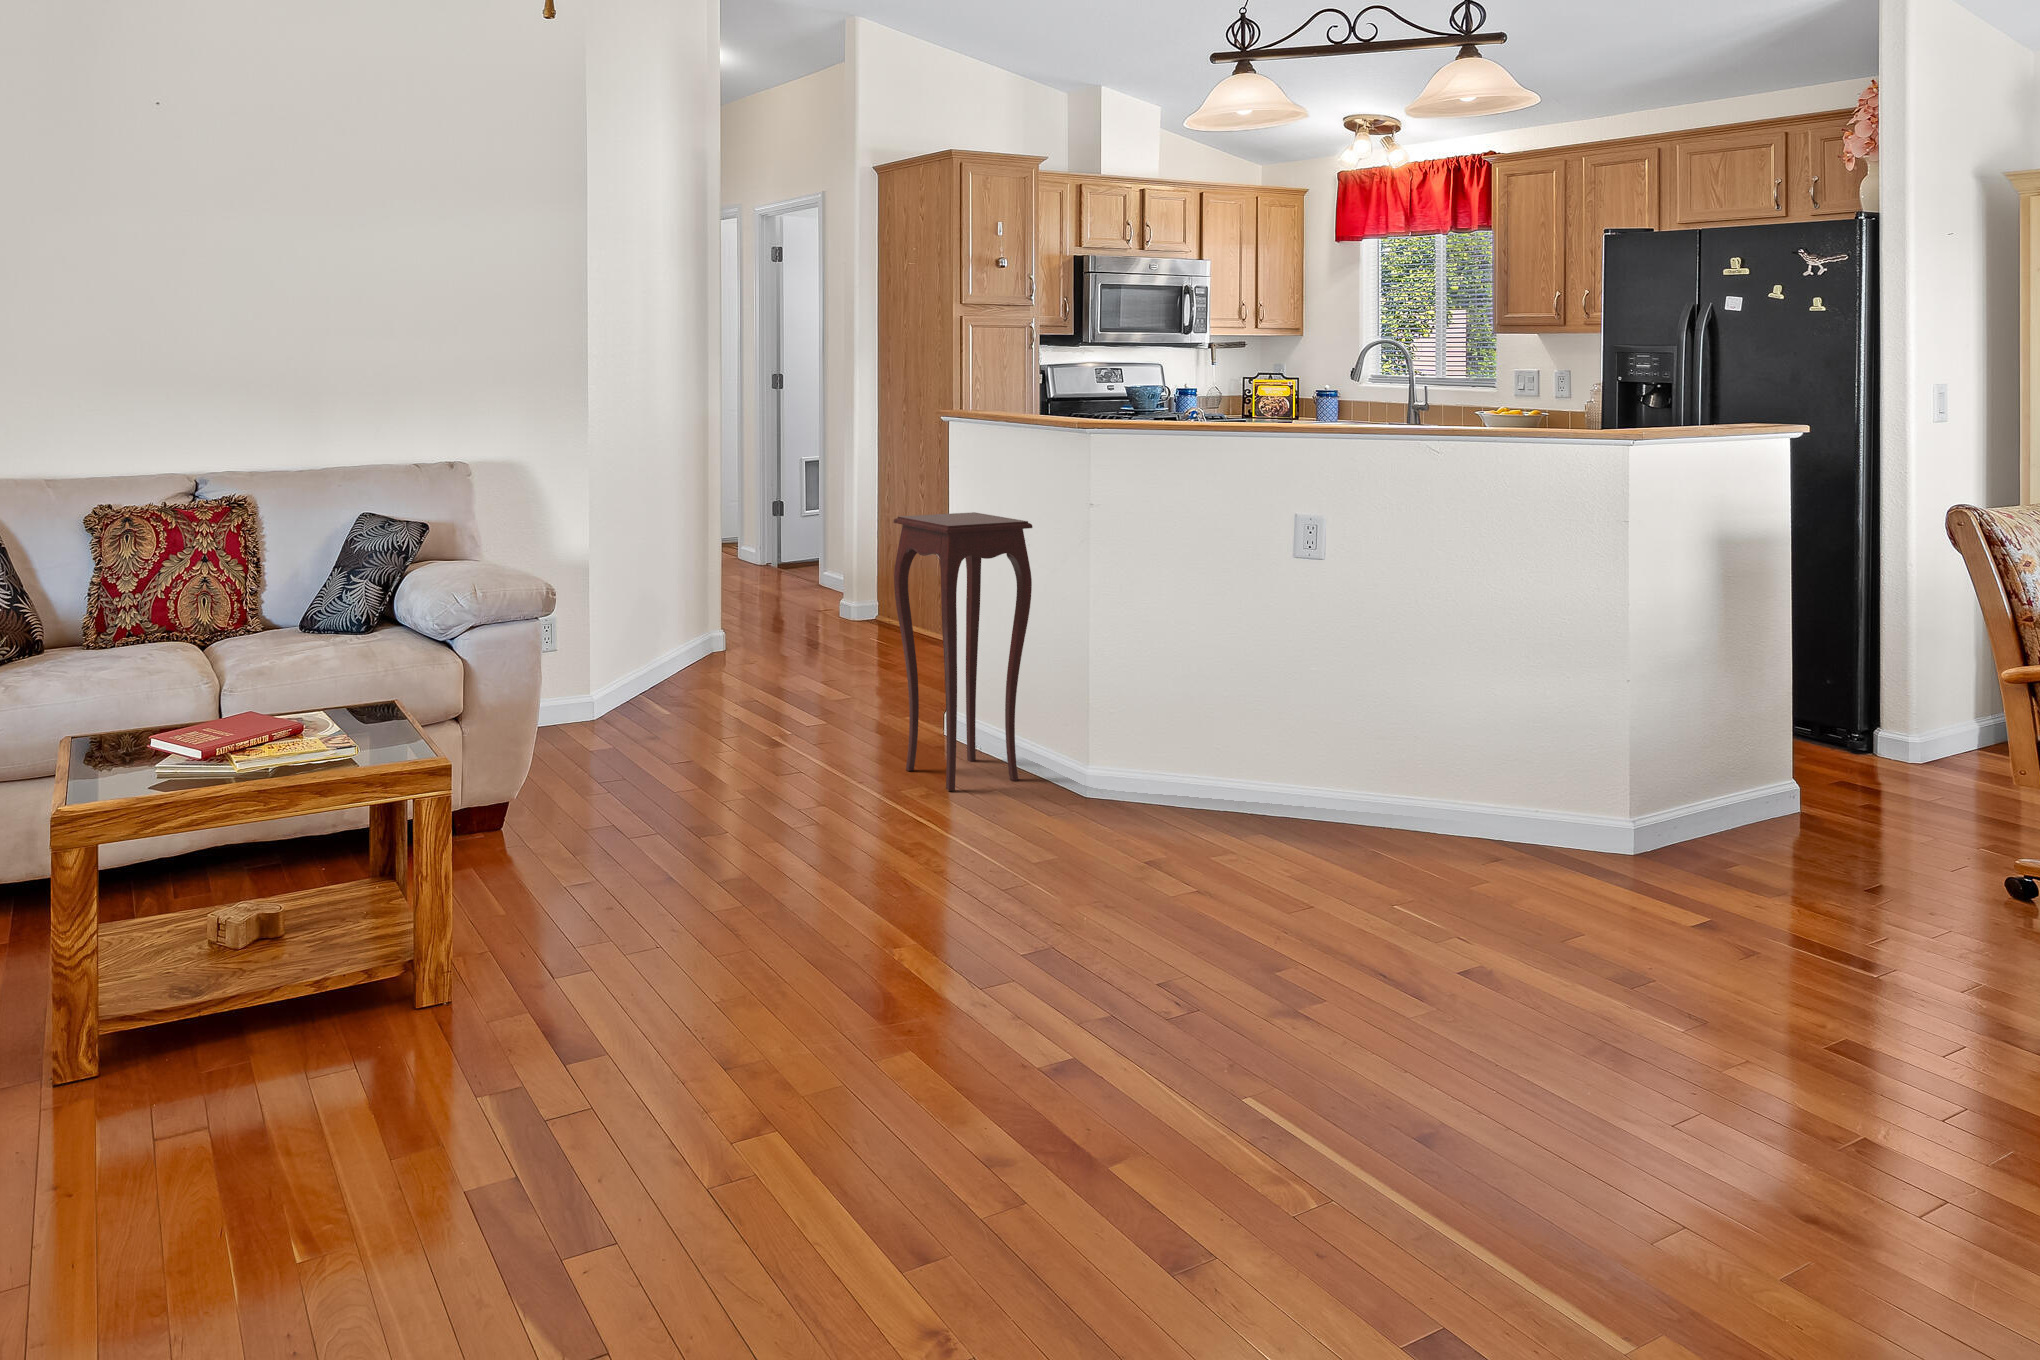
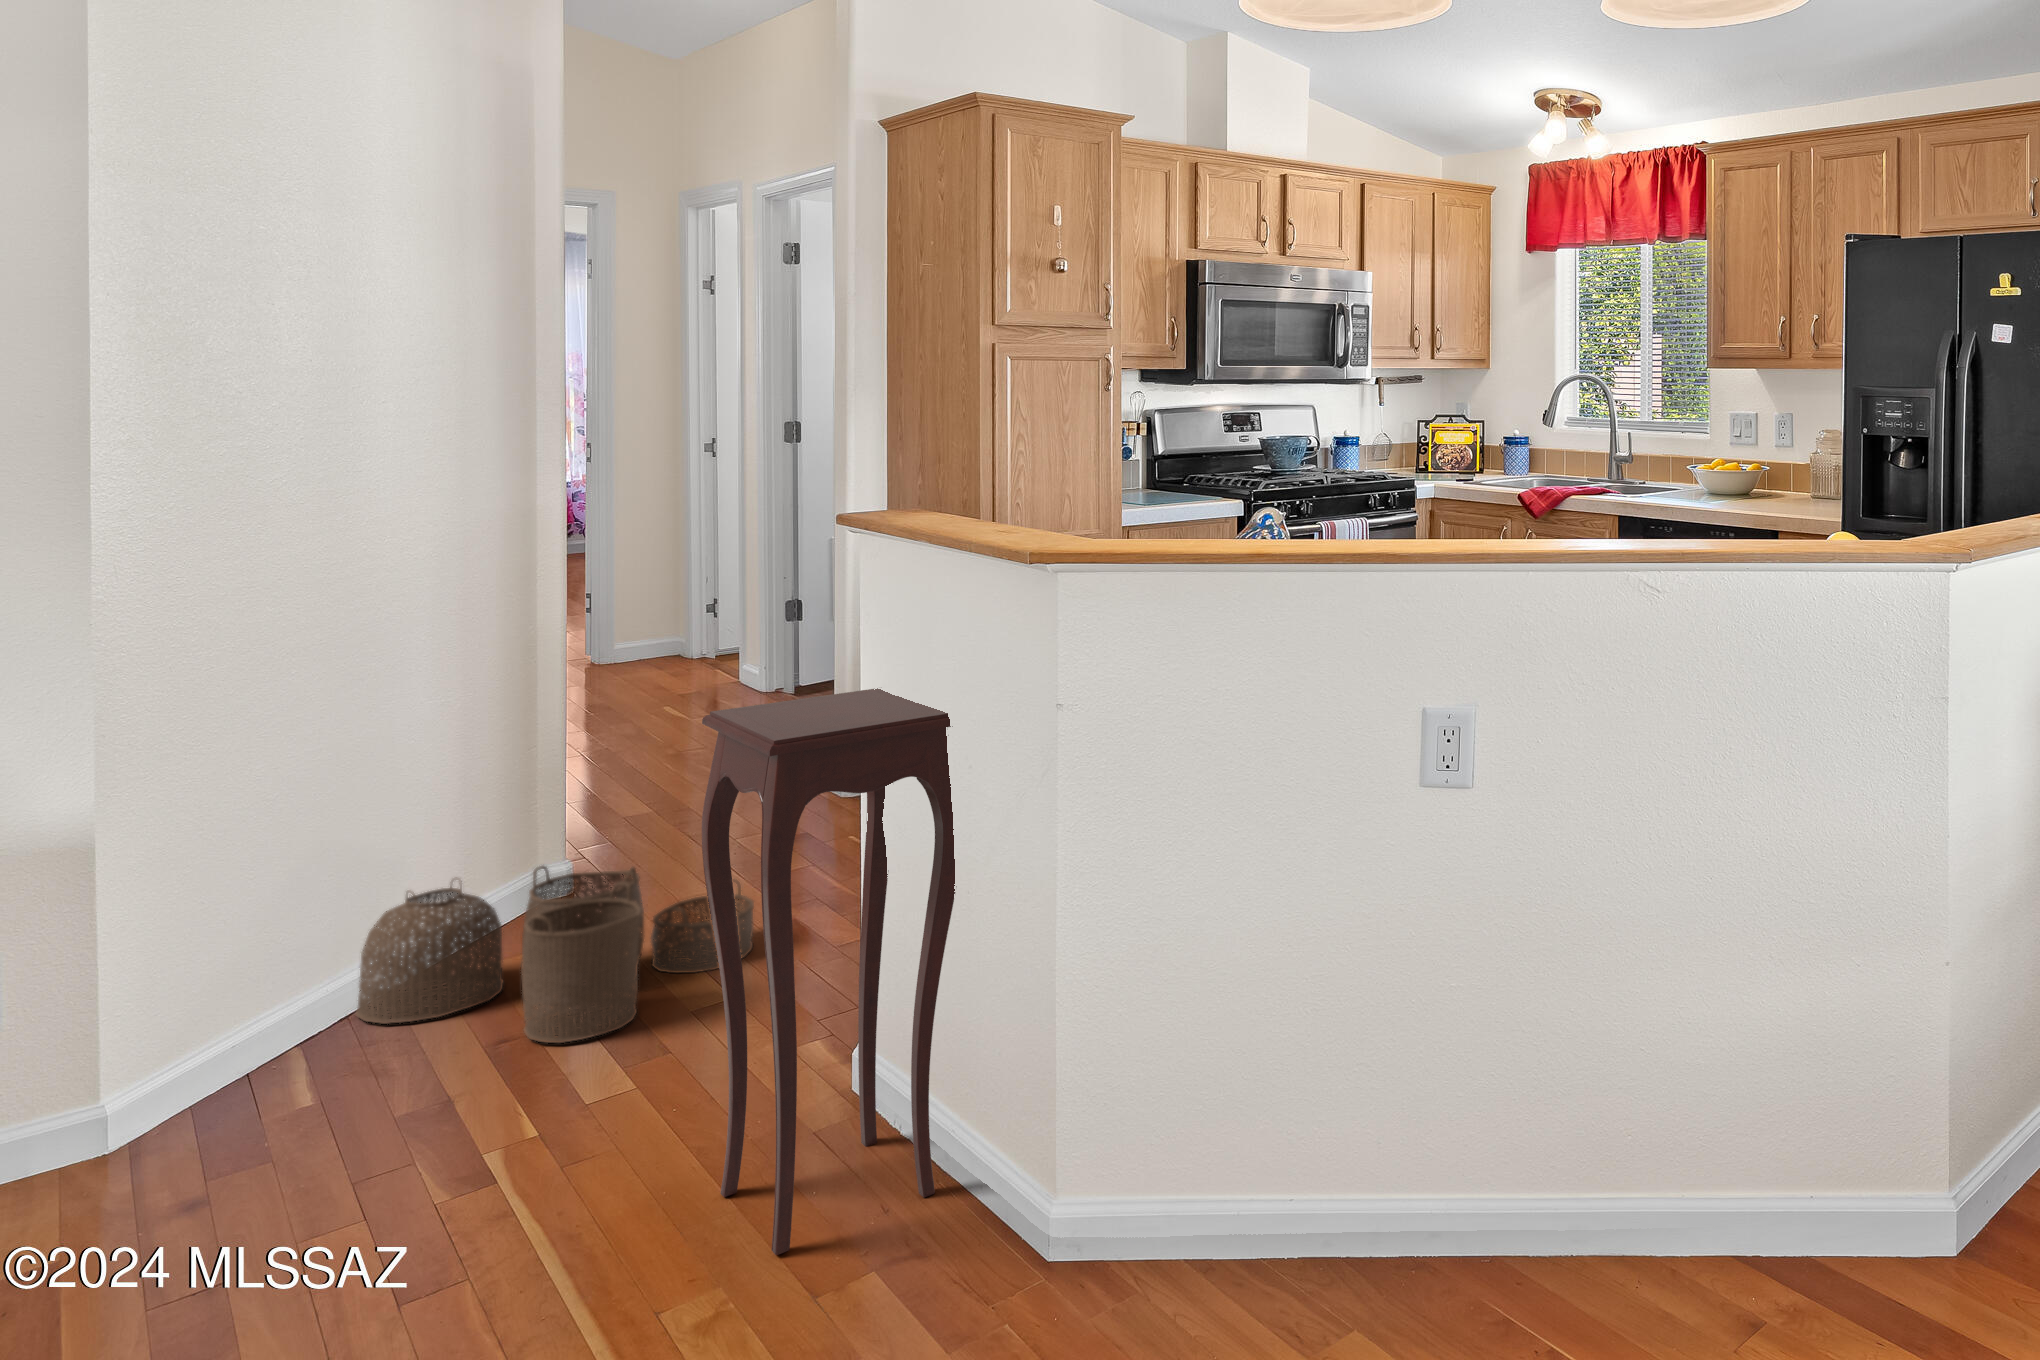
woven basket: none [661,622,854,712] -> present [356,866,754,1043]

